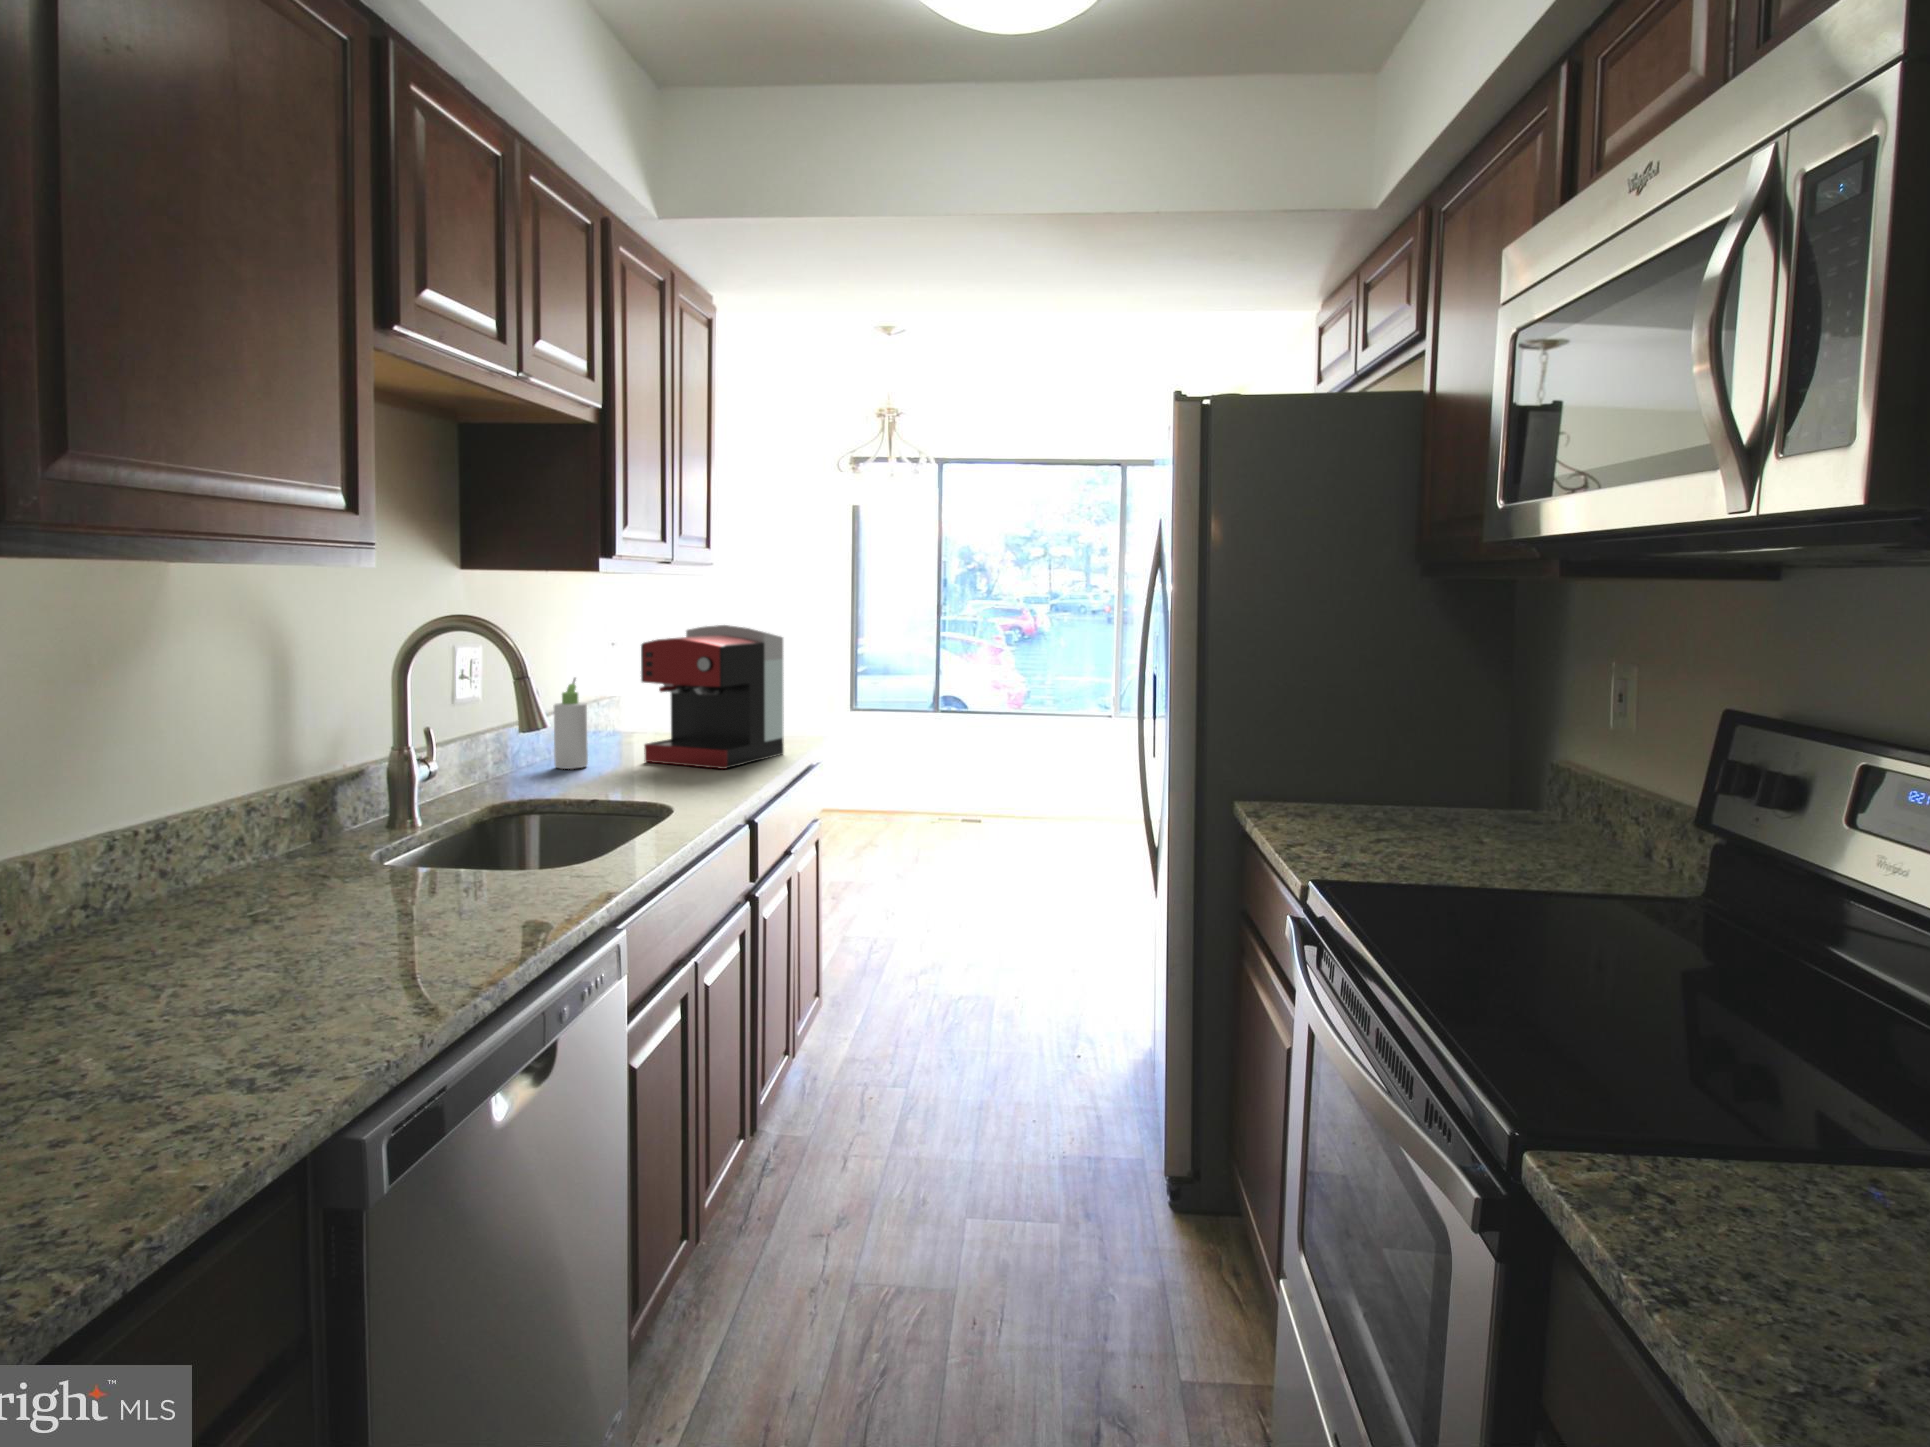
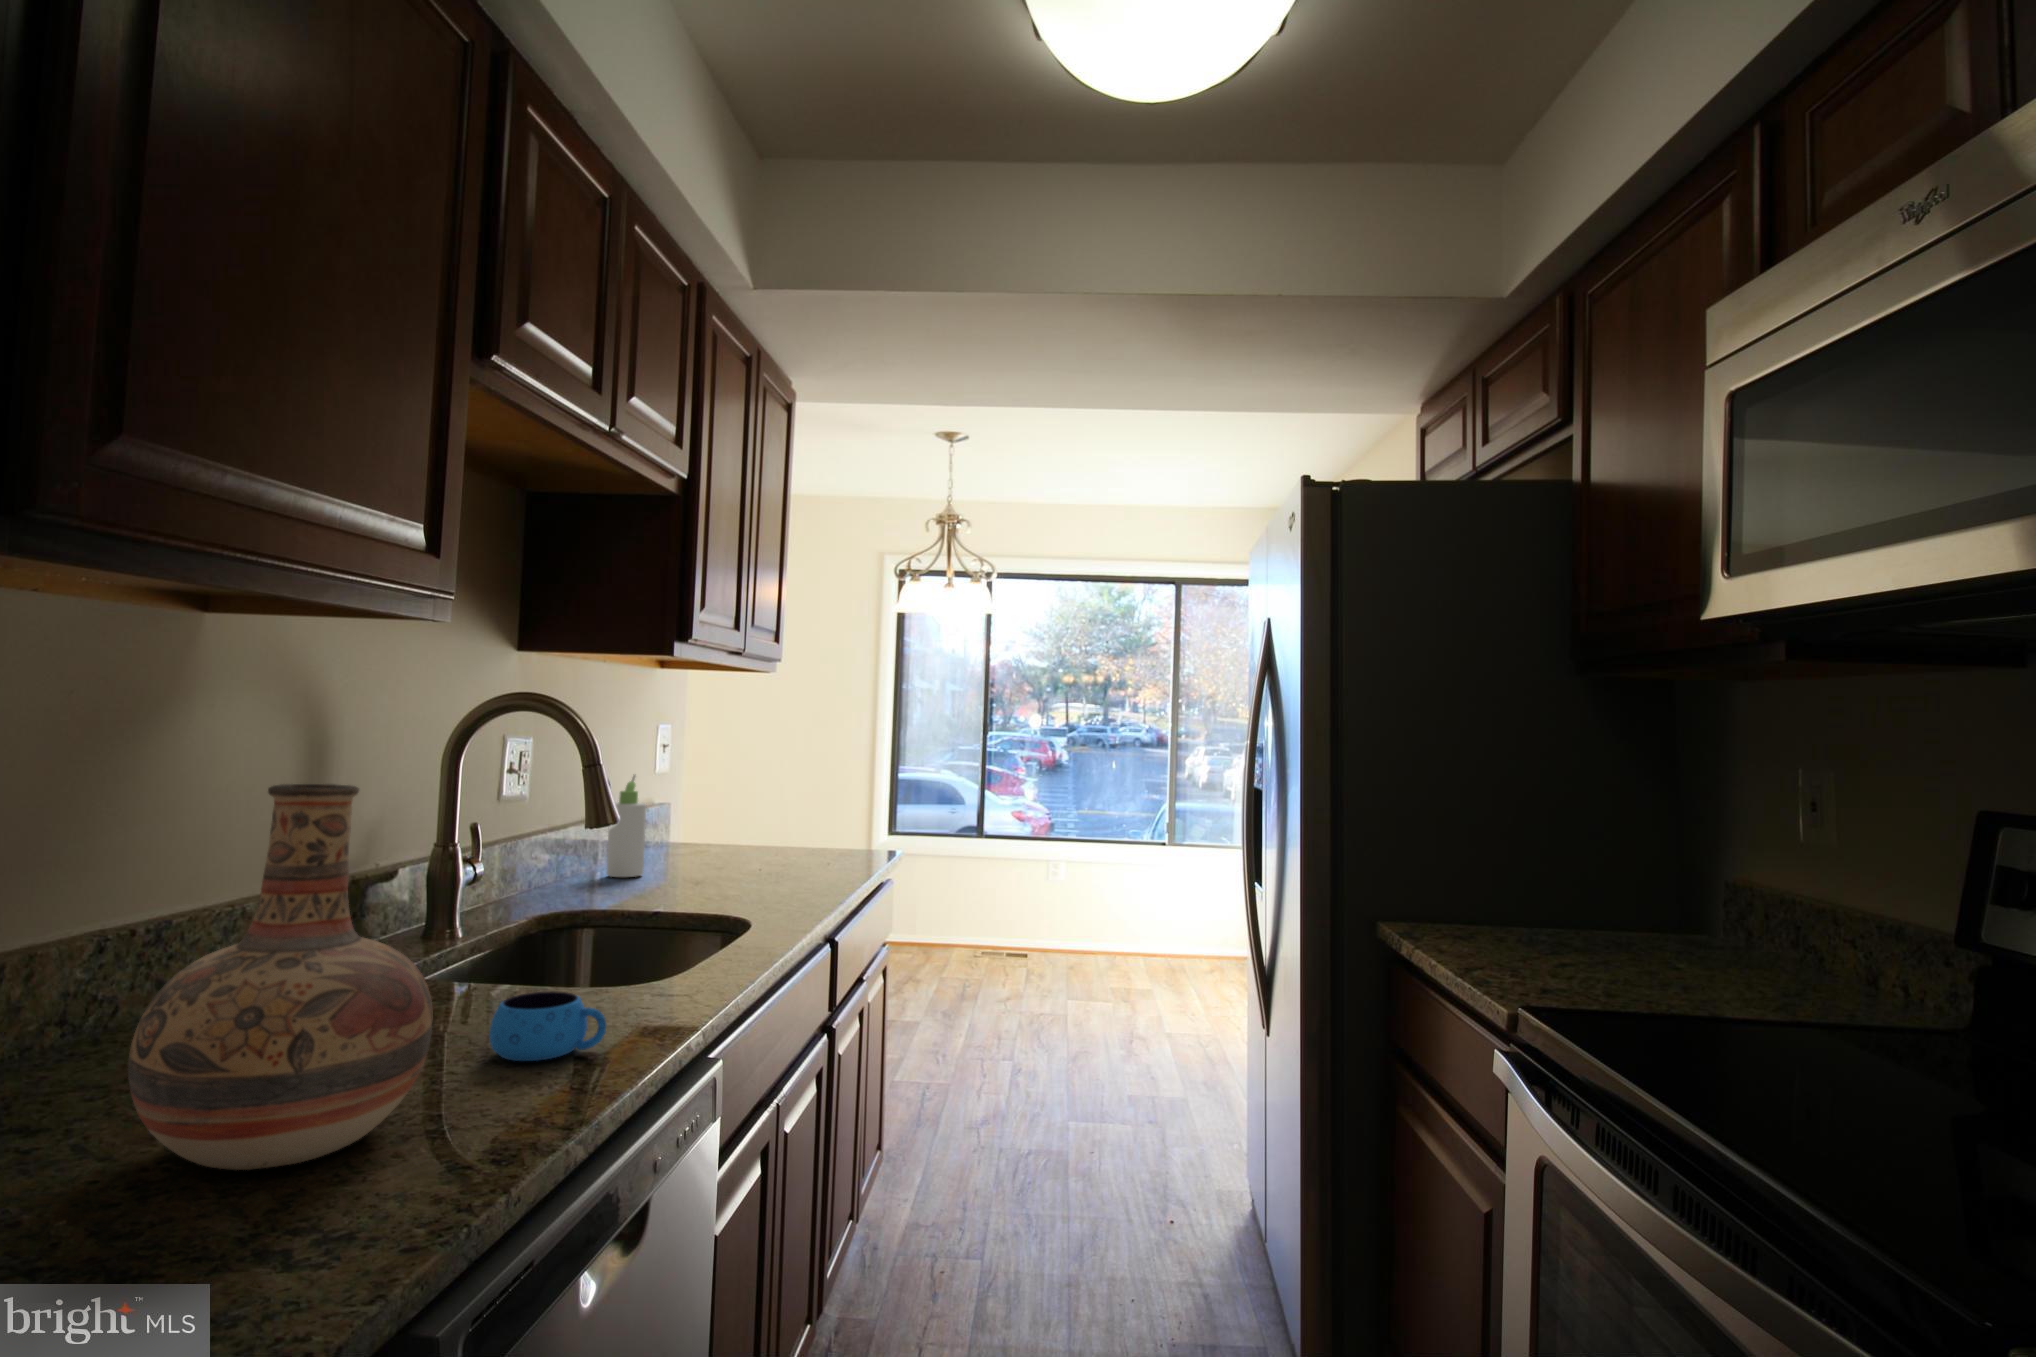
coffee maker: present [641,625,784,769] -> none [706,721,863,880]
vase: none [153,722,377,1006] -> present [128,784,432,1170]
mug: none [431,874,524,928] -> present [489,991,606,1061]

